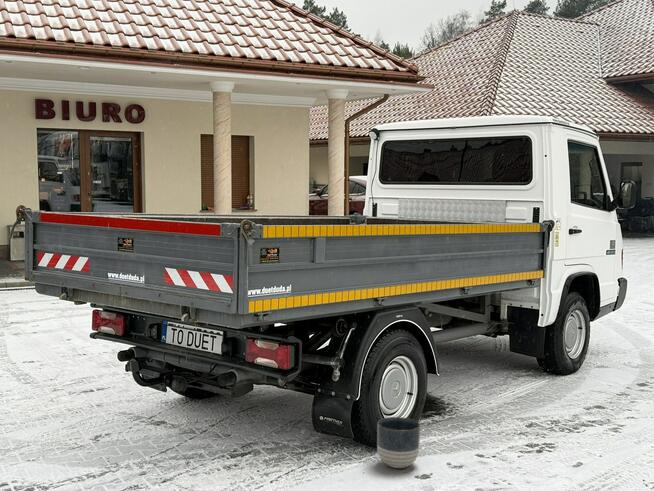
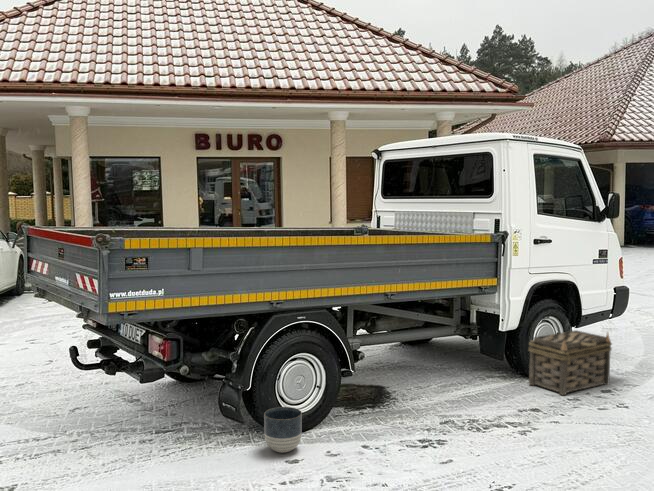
basket: none [561,323,634,388] -> present [529,331,612,395]

